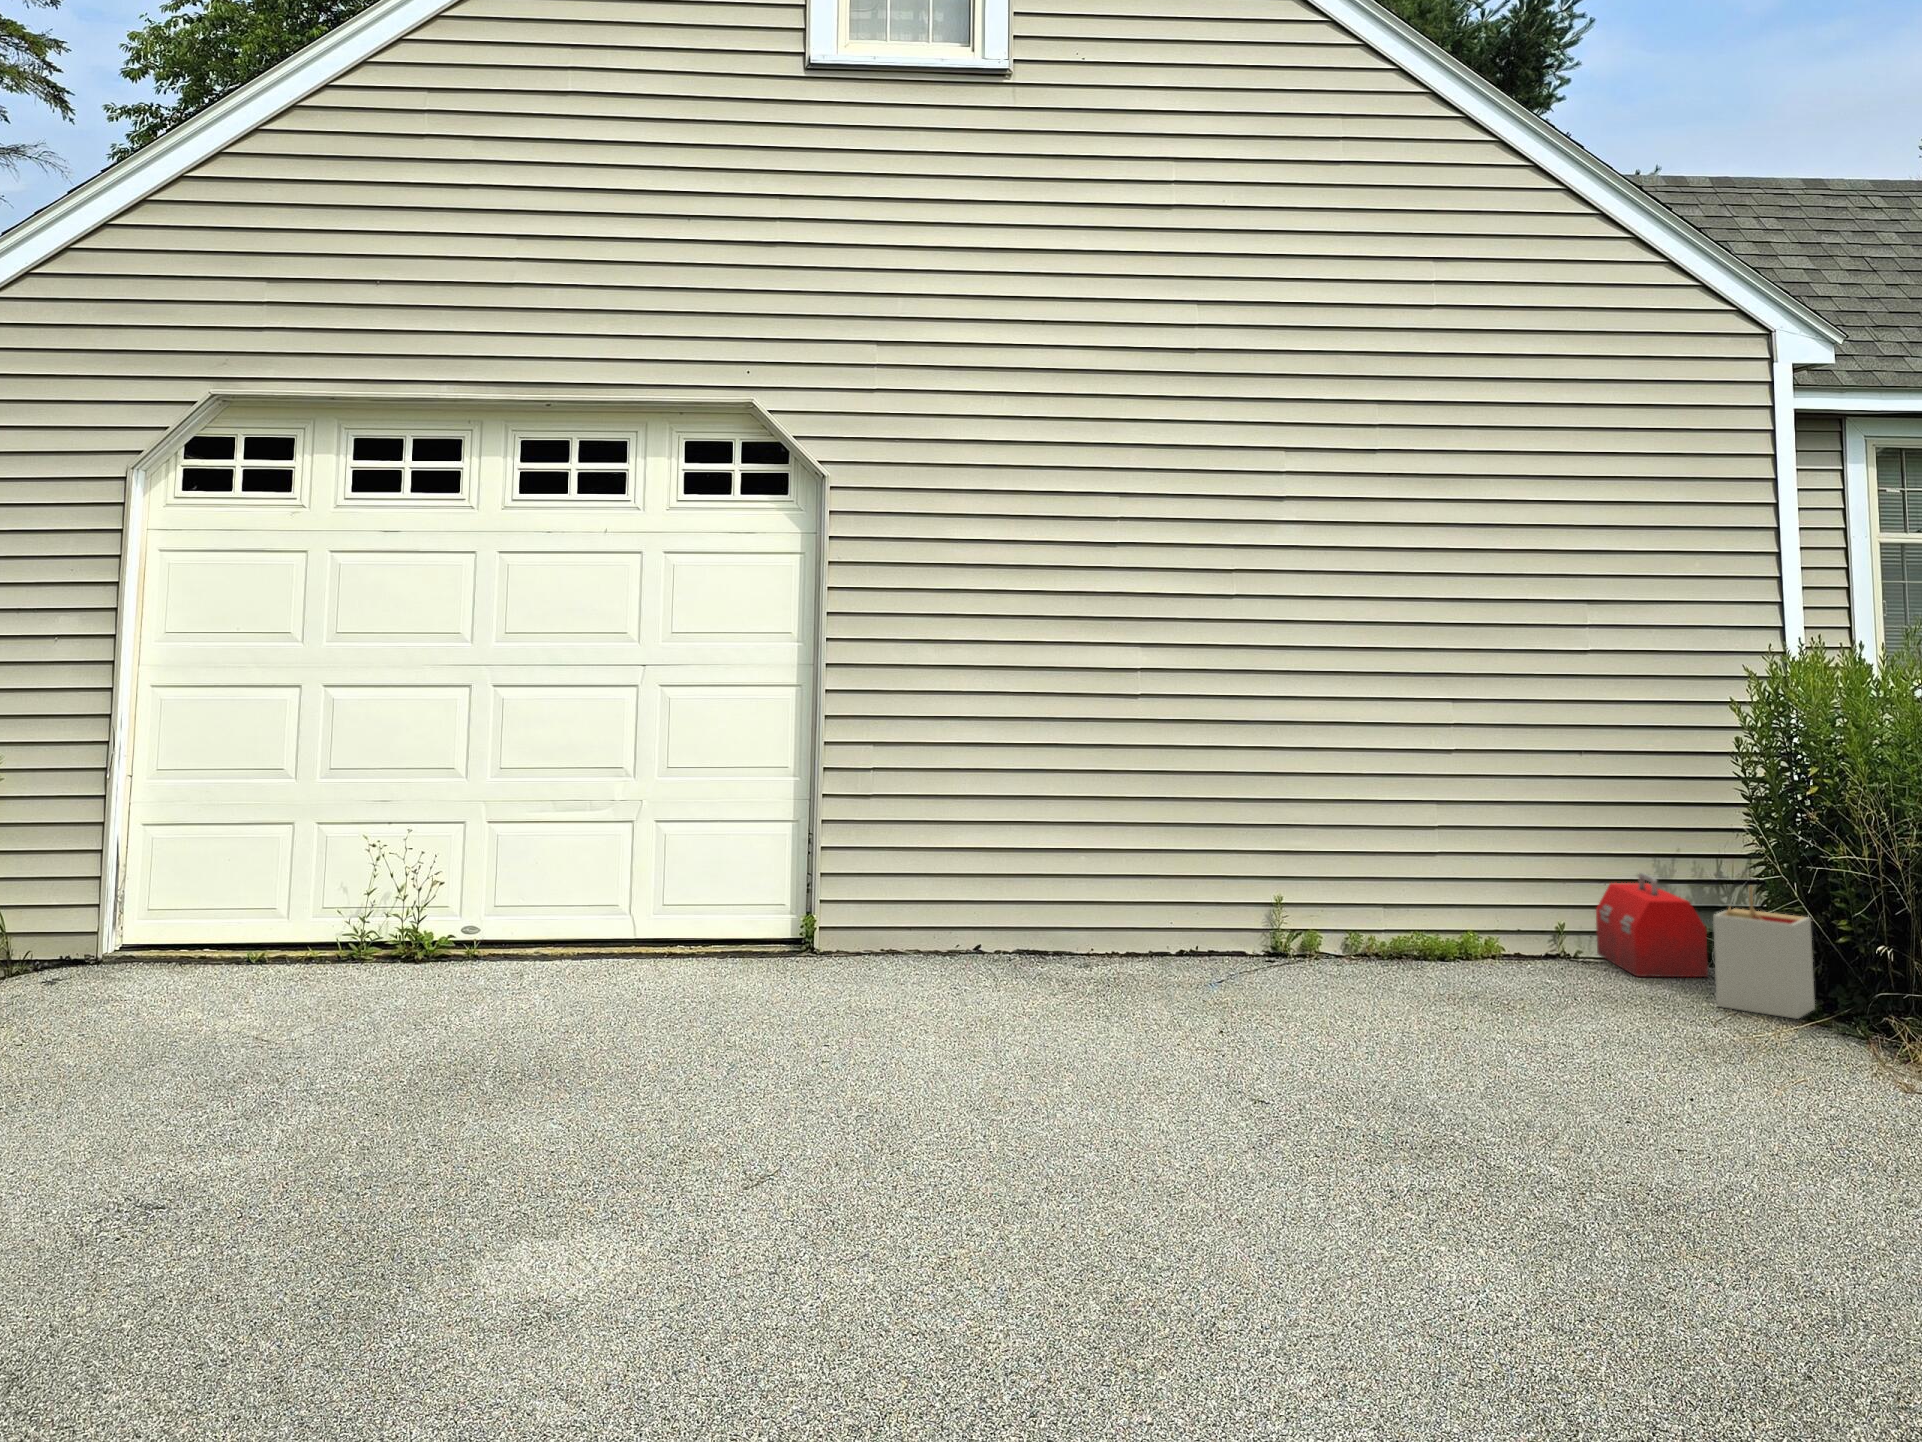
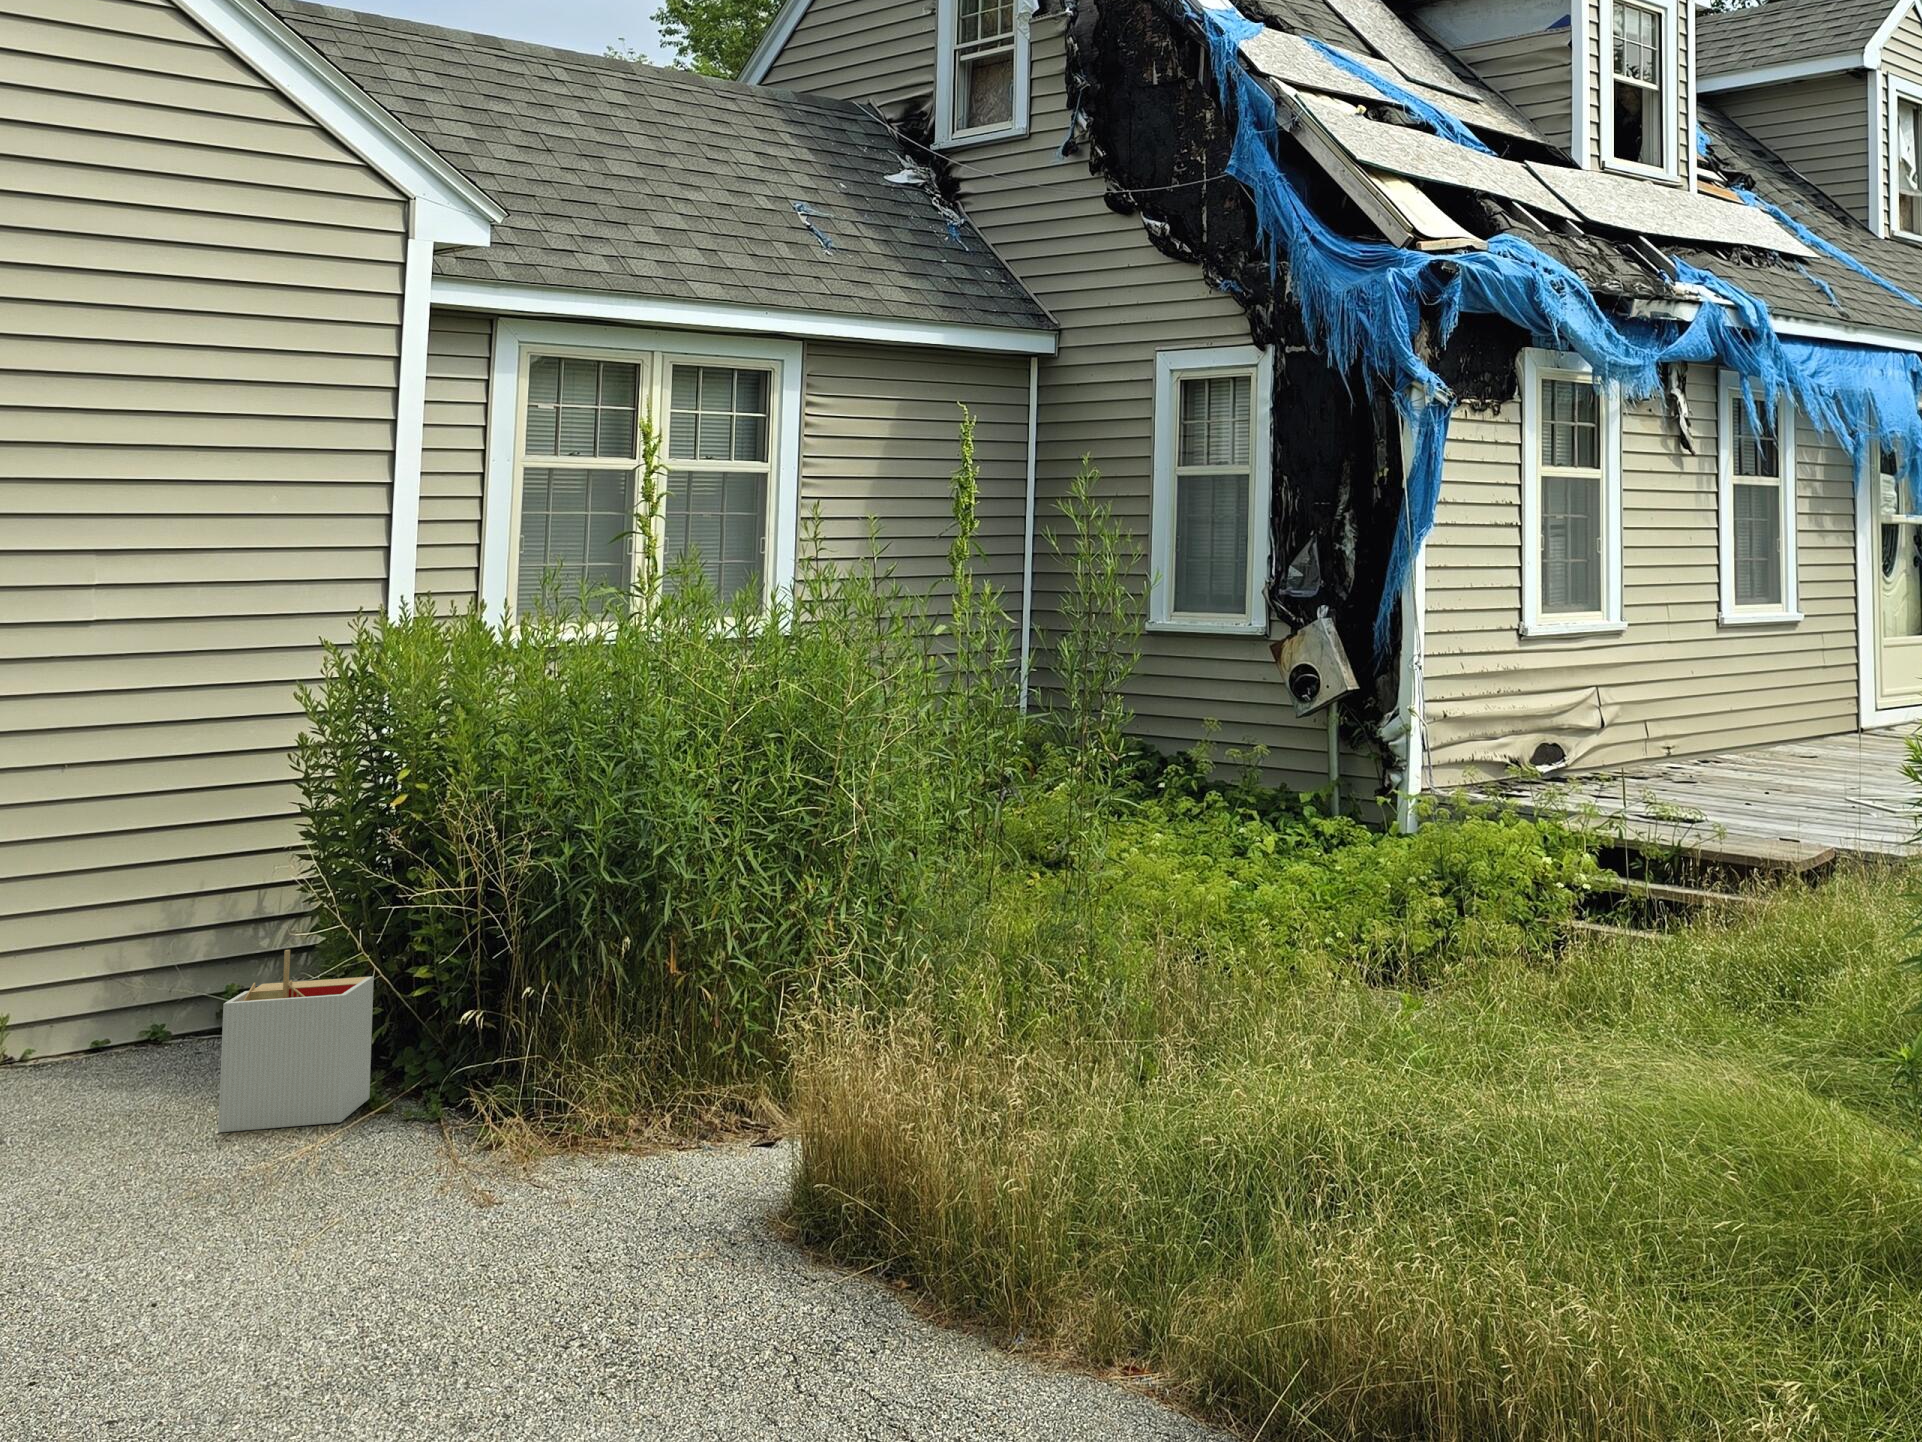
toolbox: present [1596,873,1708,977] -> none [41,951,221,1110]

